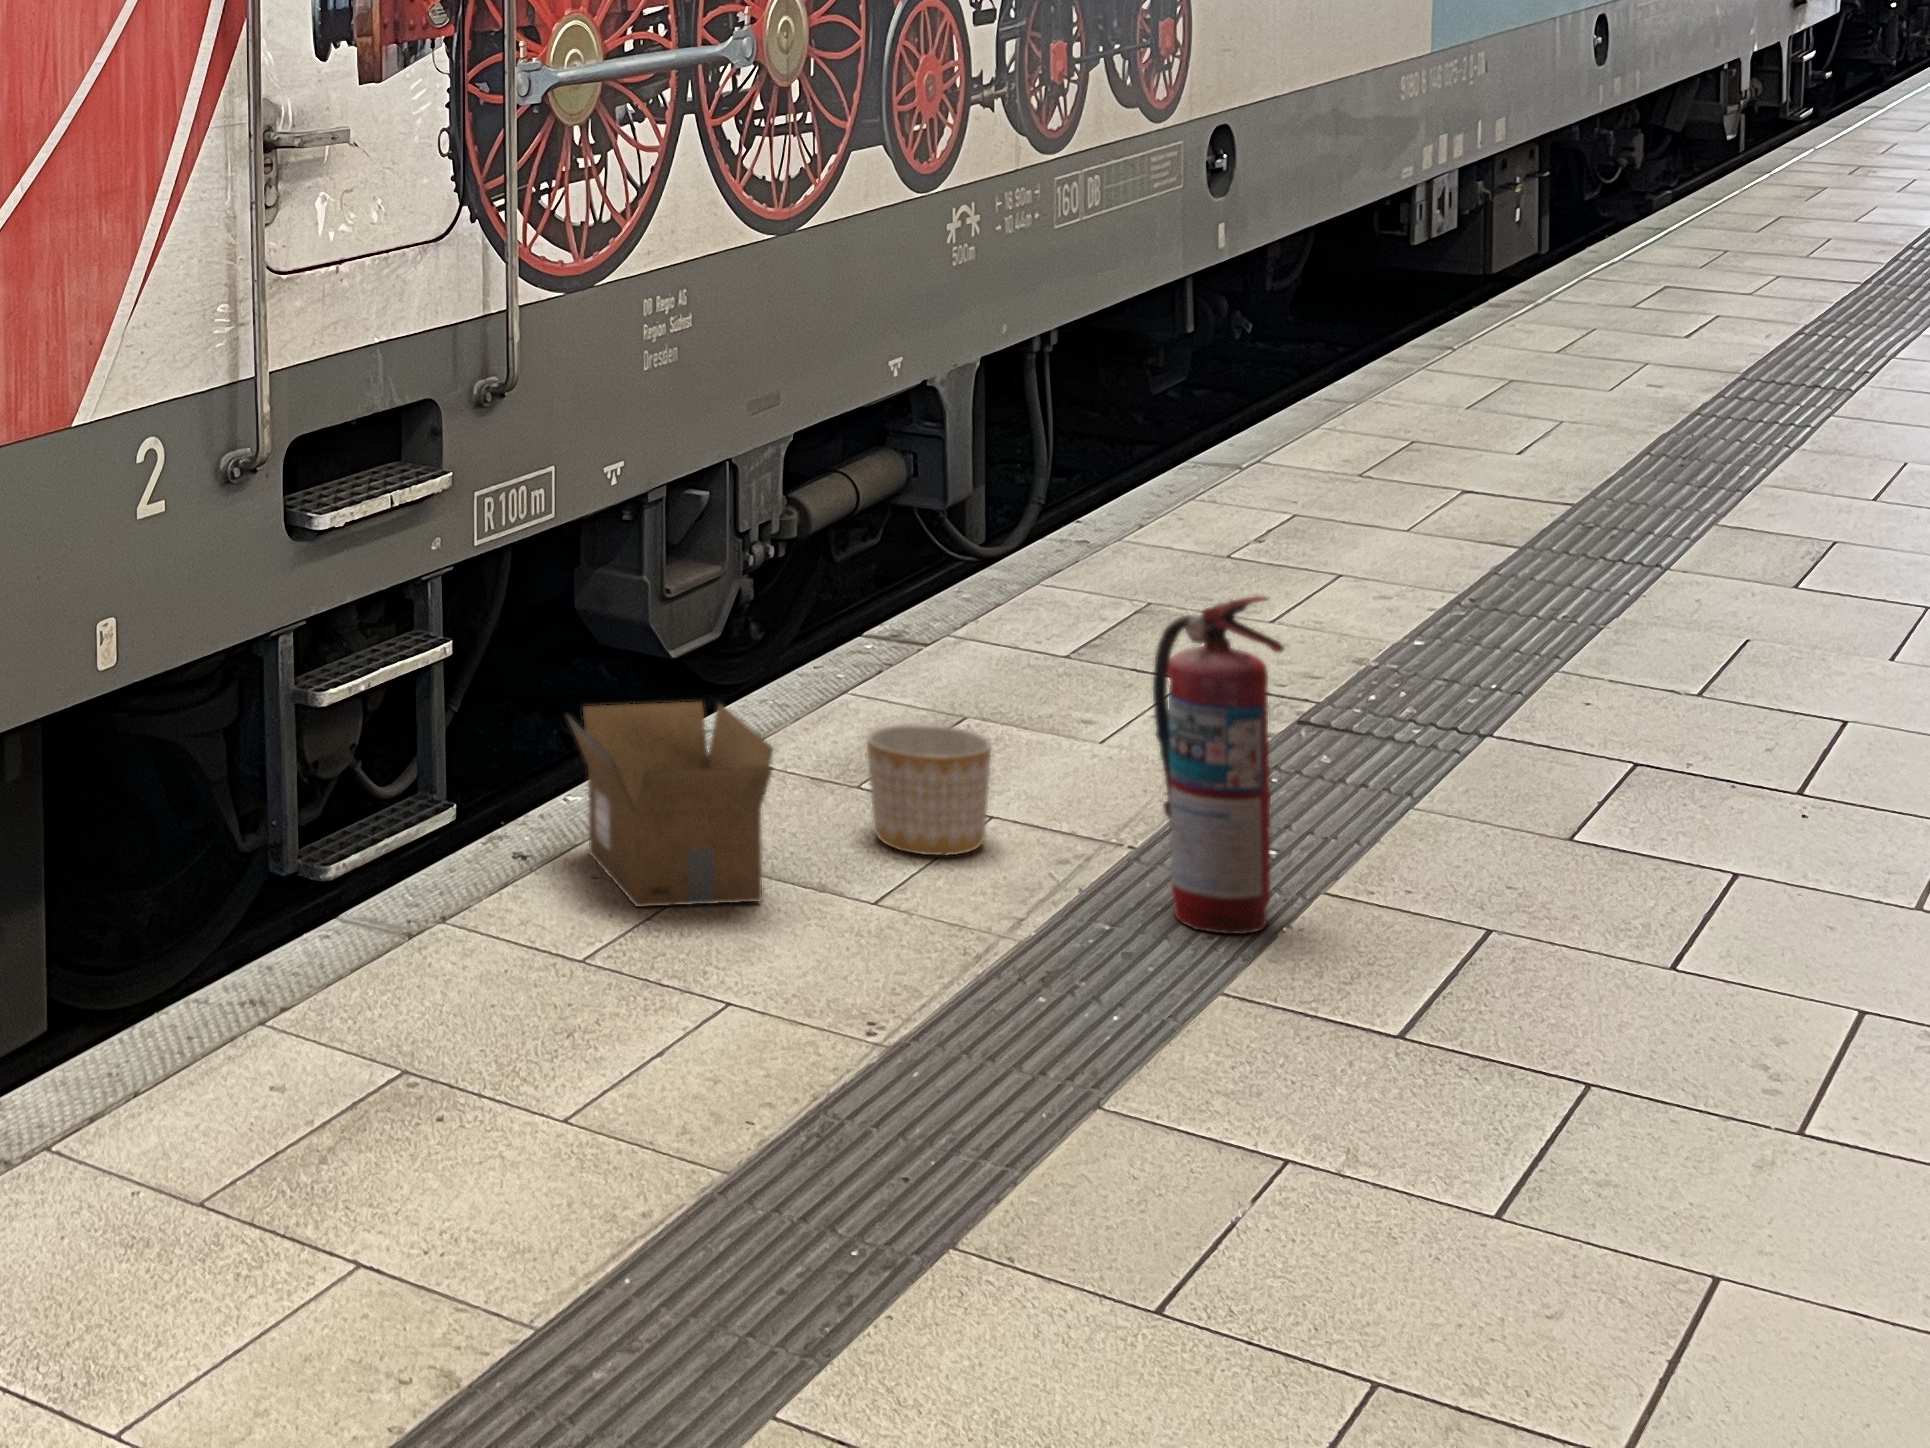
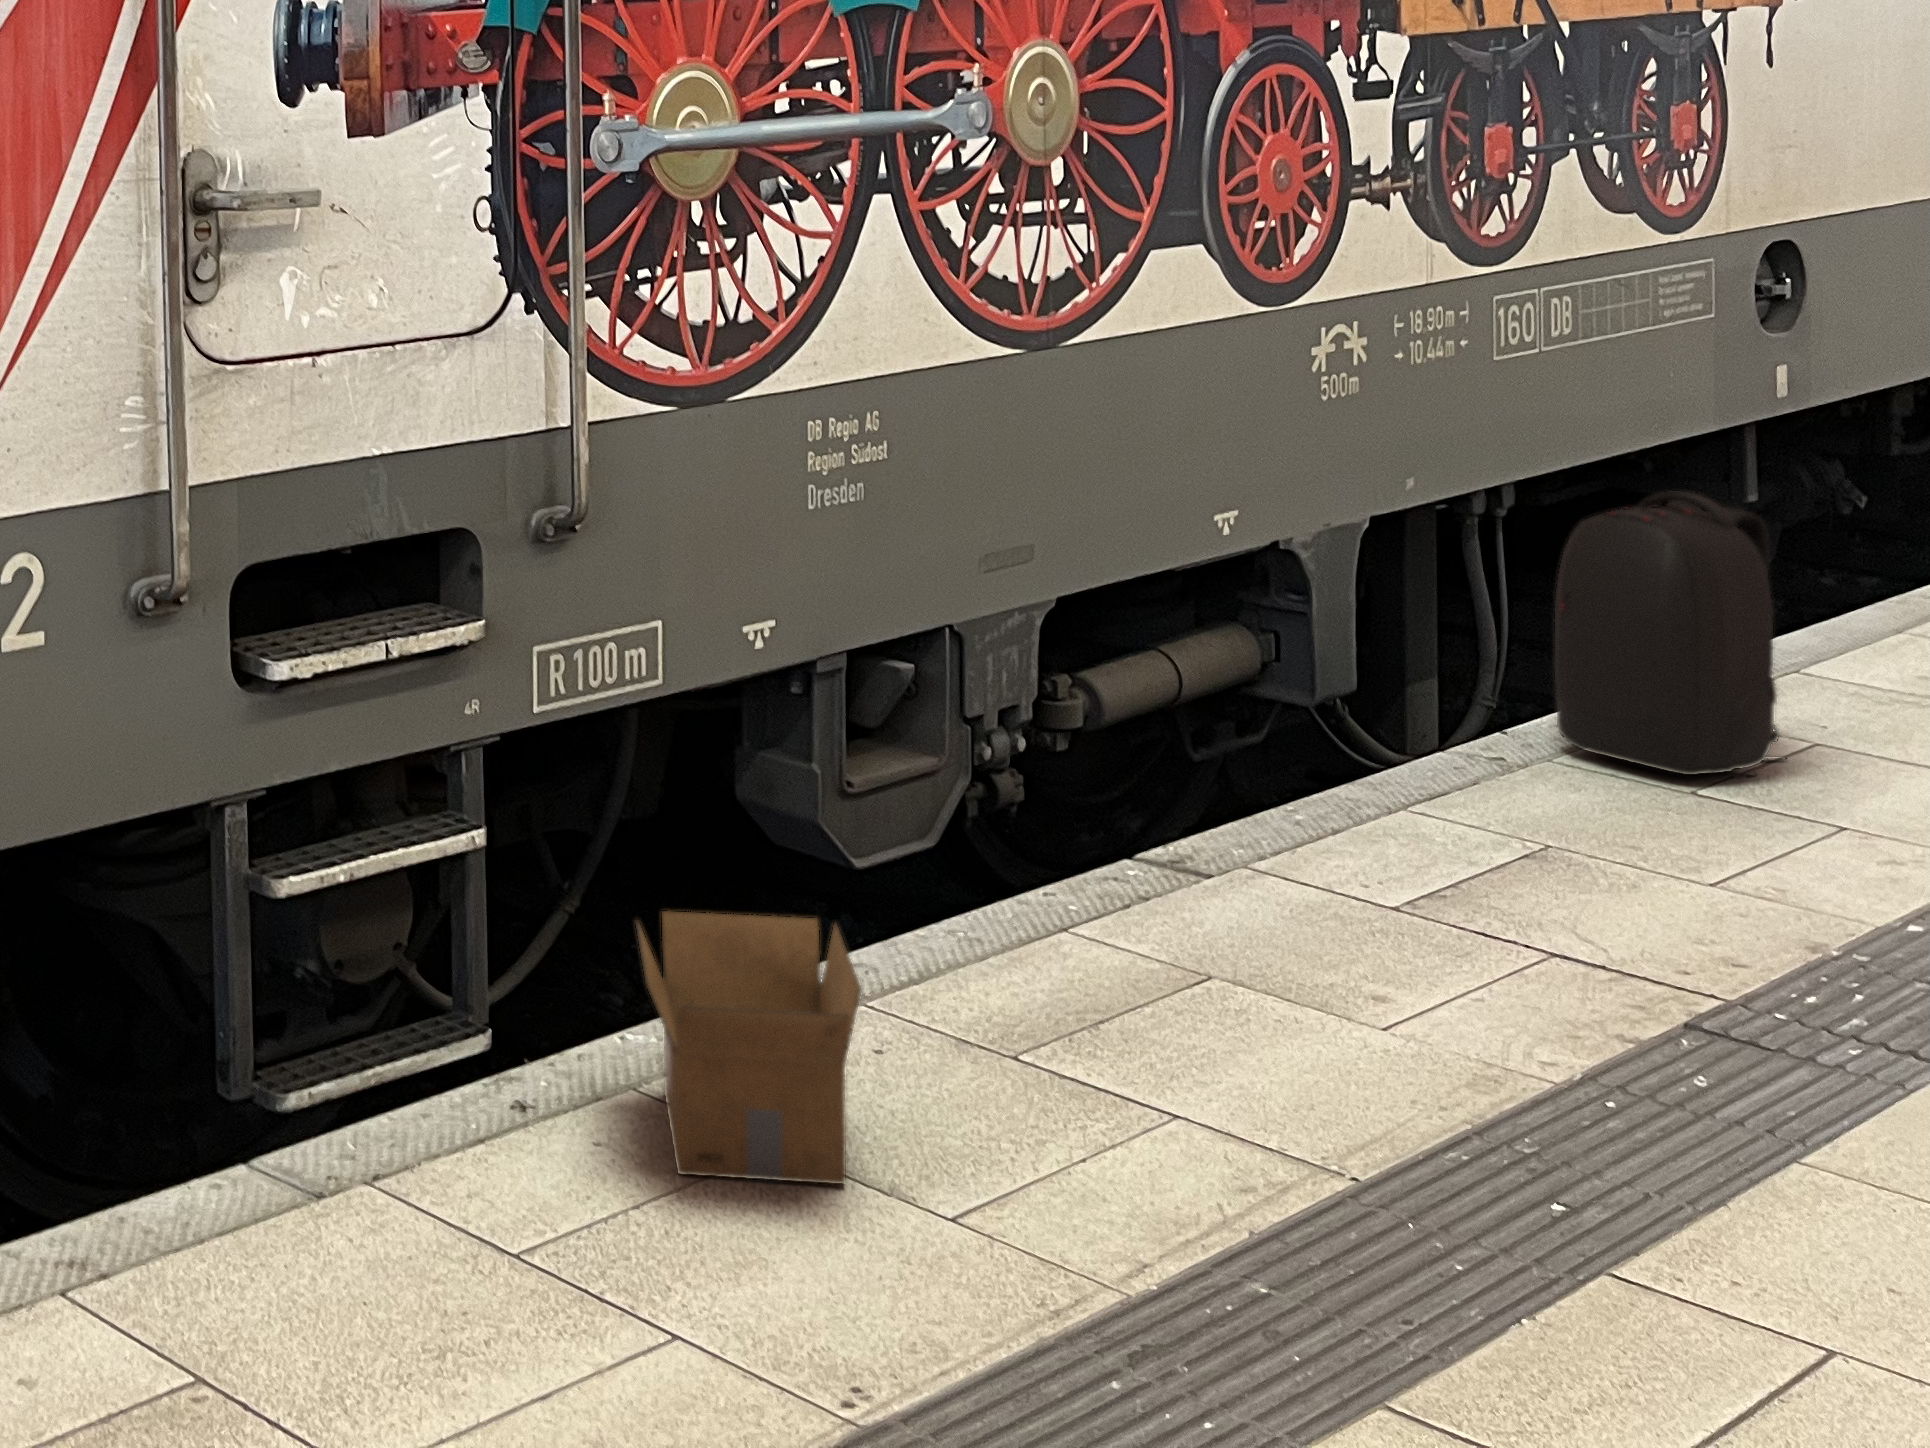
backpack: none [1092,337,1255,558] -> present [1555,491,1779,775]
fire extinguisher: present [1153,596,1284,934] -> none [1392,851,1550,1306]
planter: present [867,724,991,855] -> none [1038,970,1202,1147]

